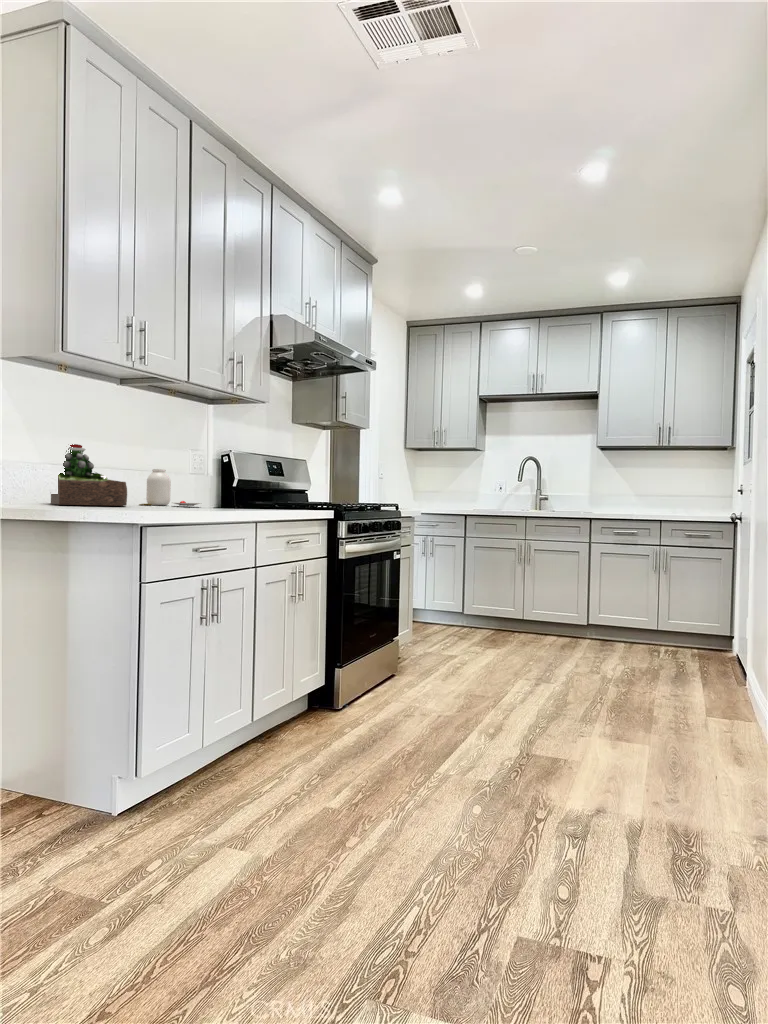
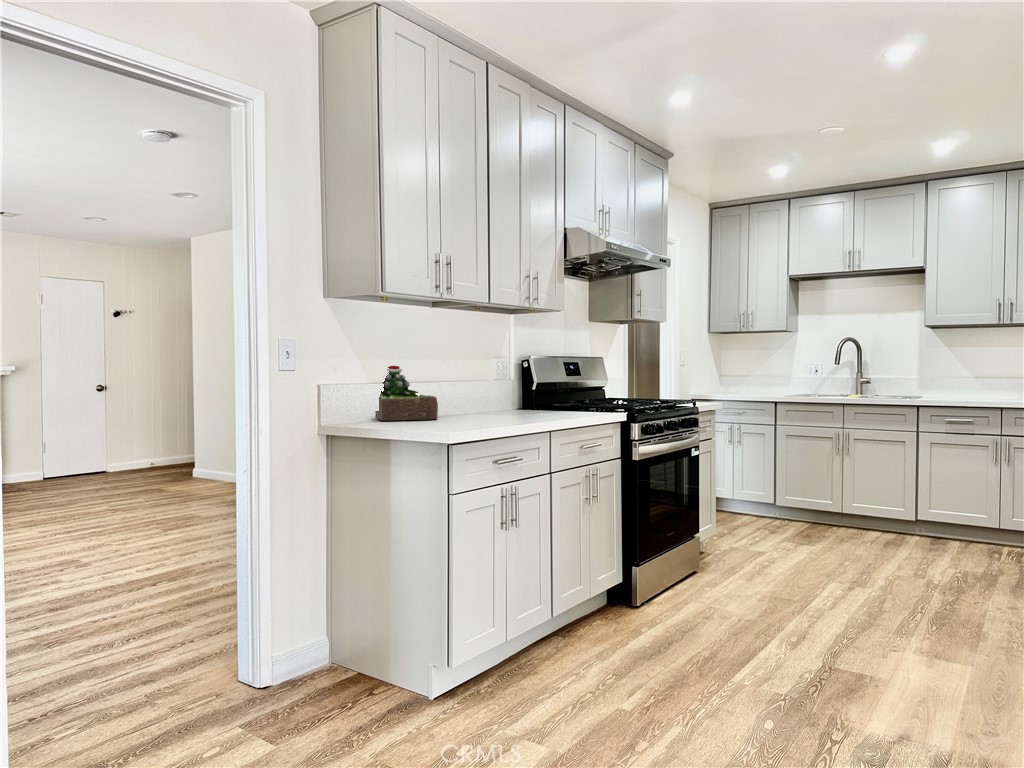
jar: present [139,469,201,506] -> none [448,382,503,415]

